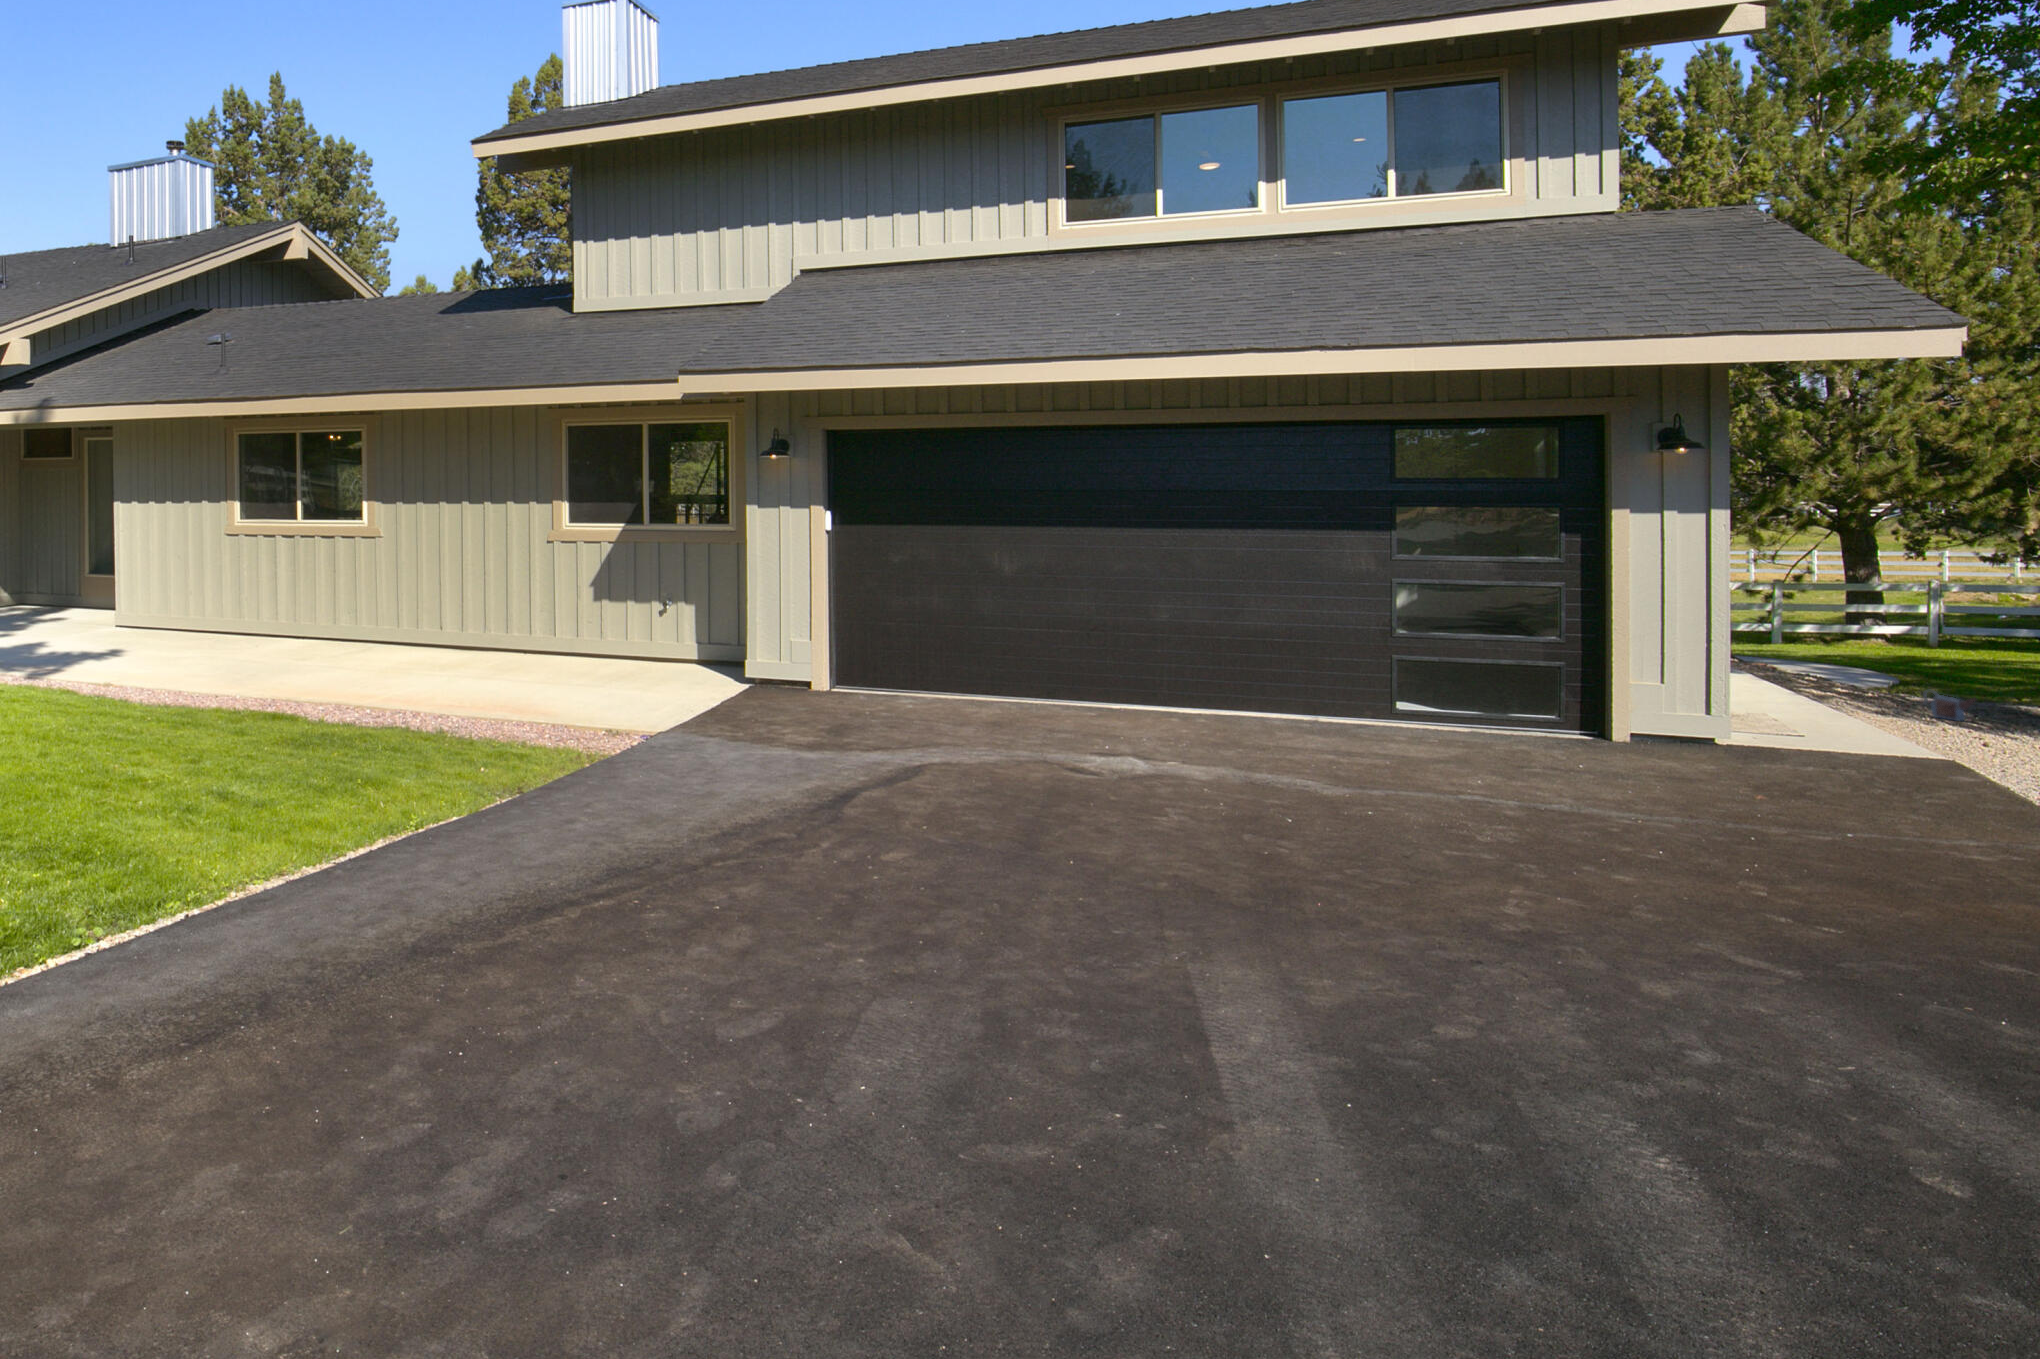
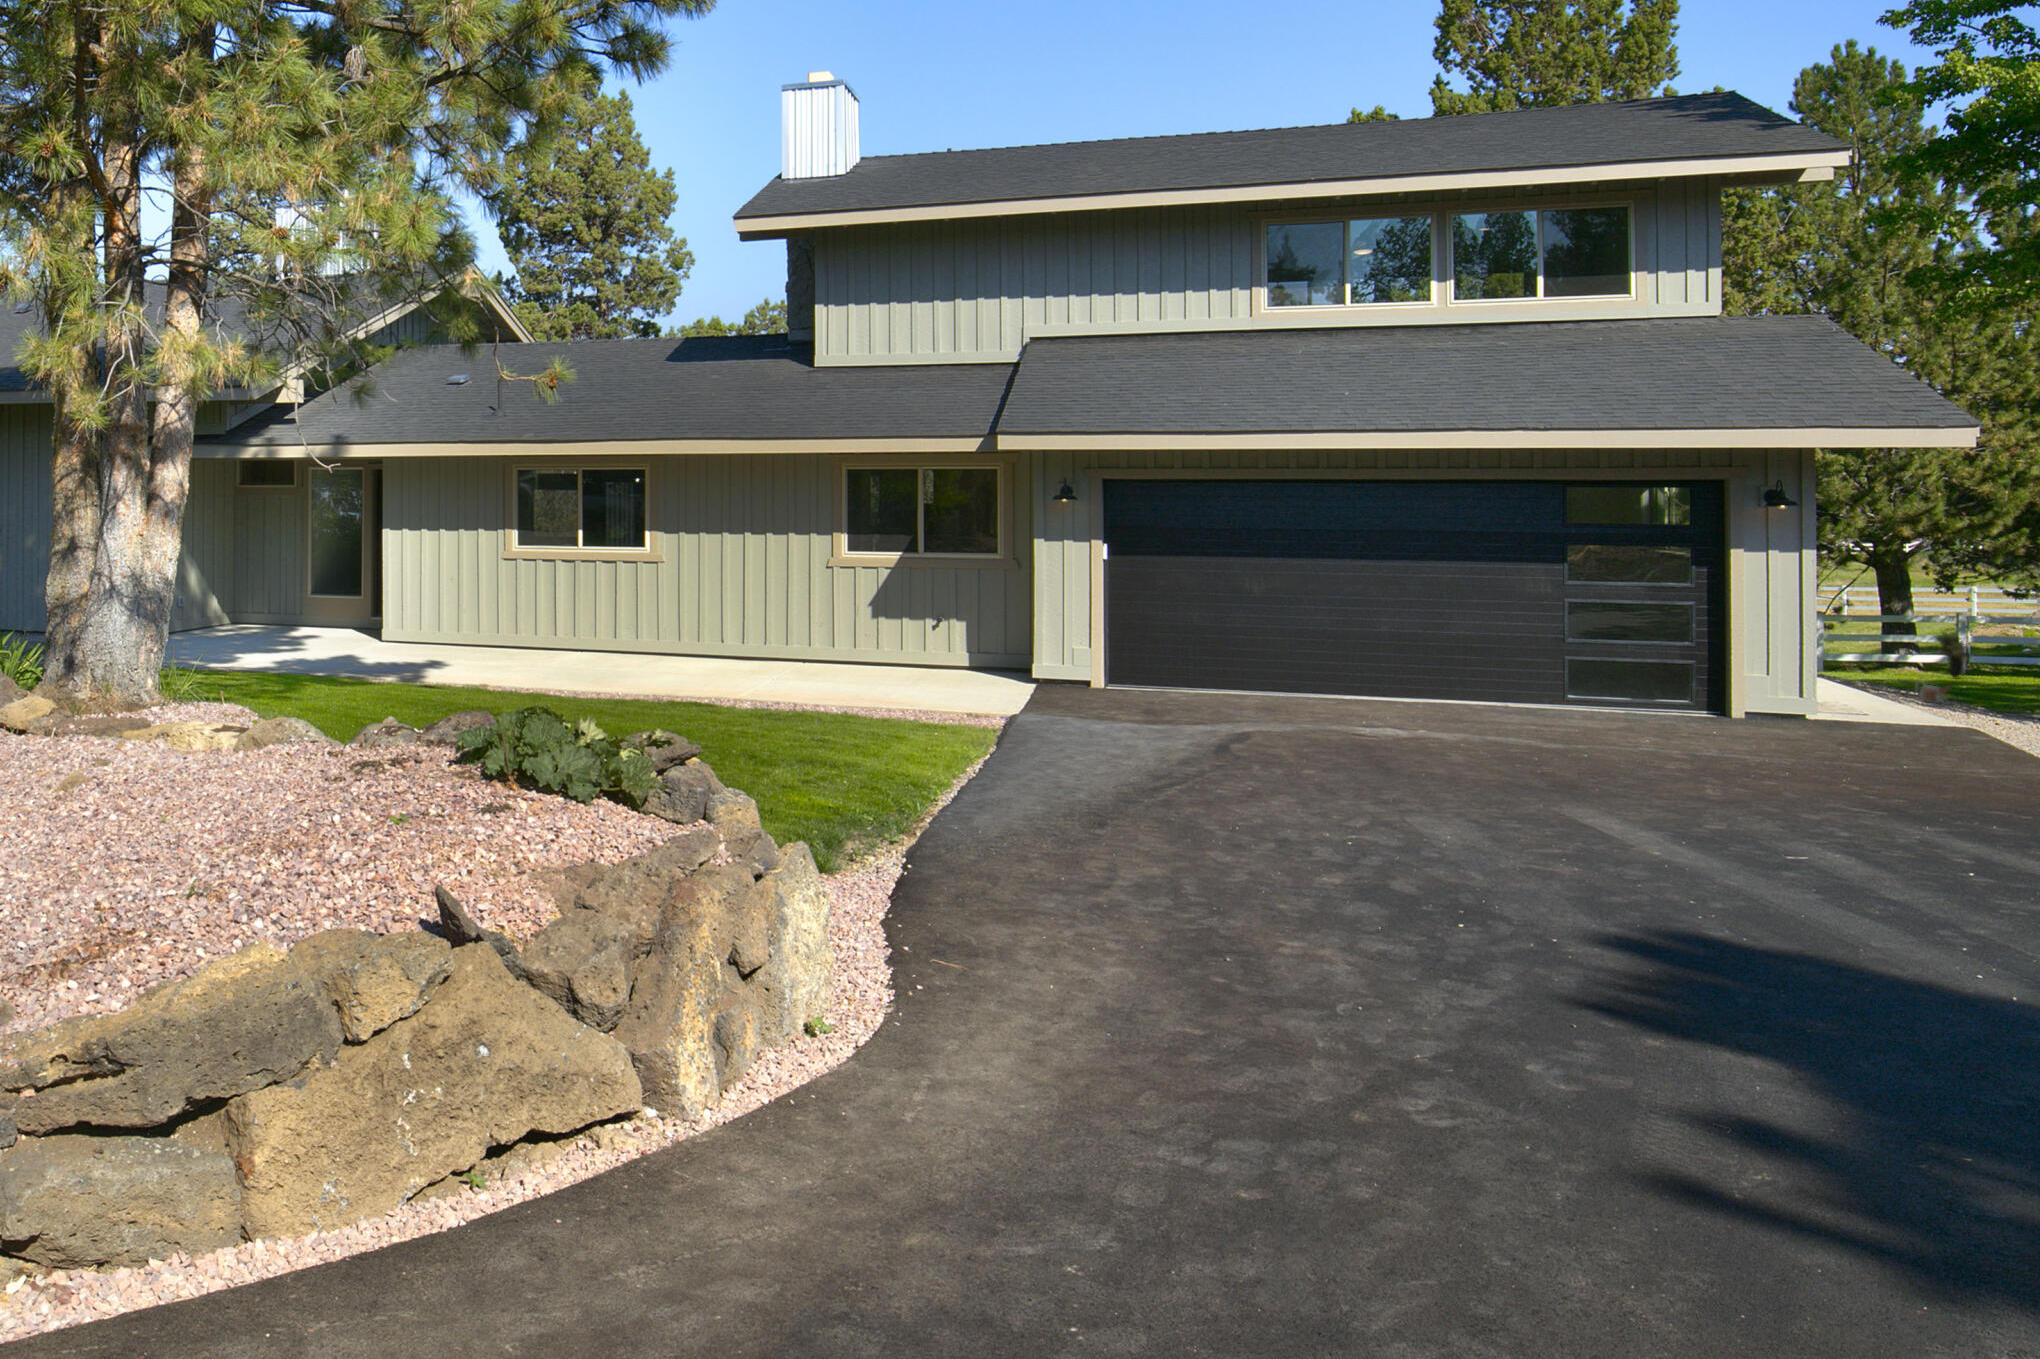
potted plant: none [1924,609,1974,668] -> present [1937,632,1970,679]

